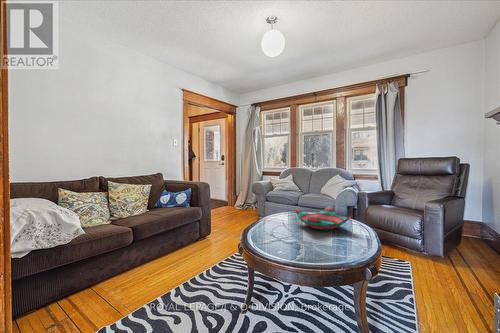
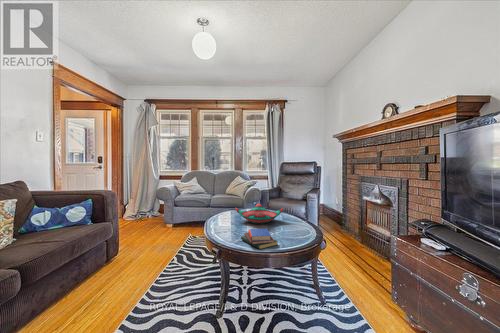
book: none [273,233,307,257] -> present [241,229,278,249]

